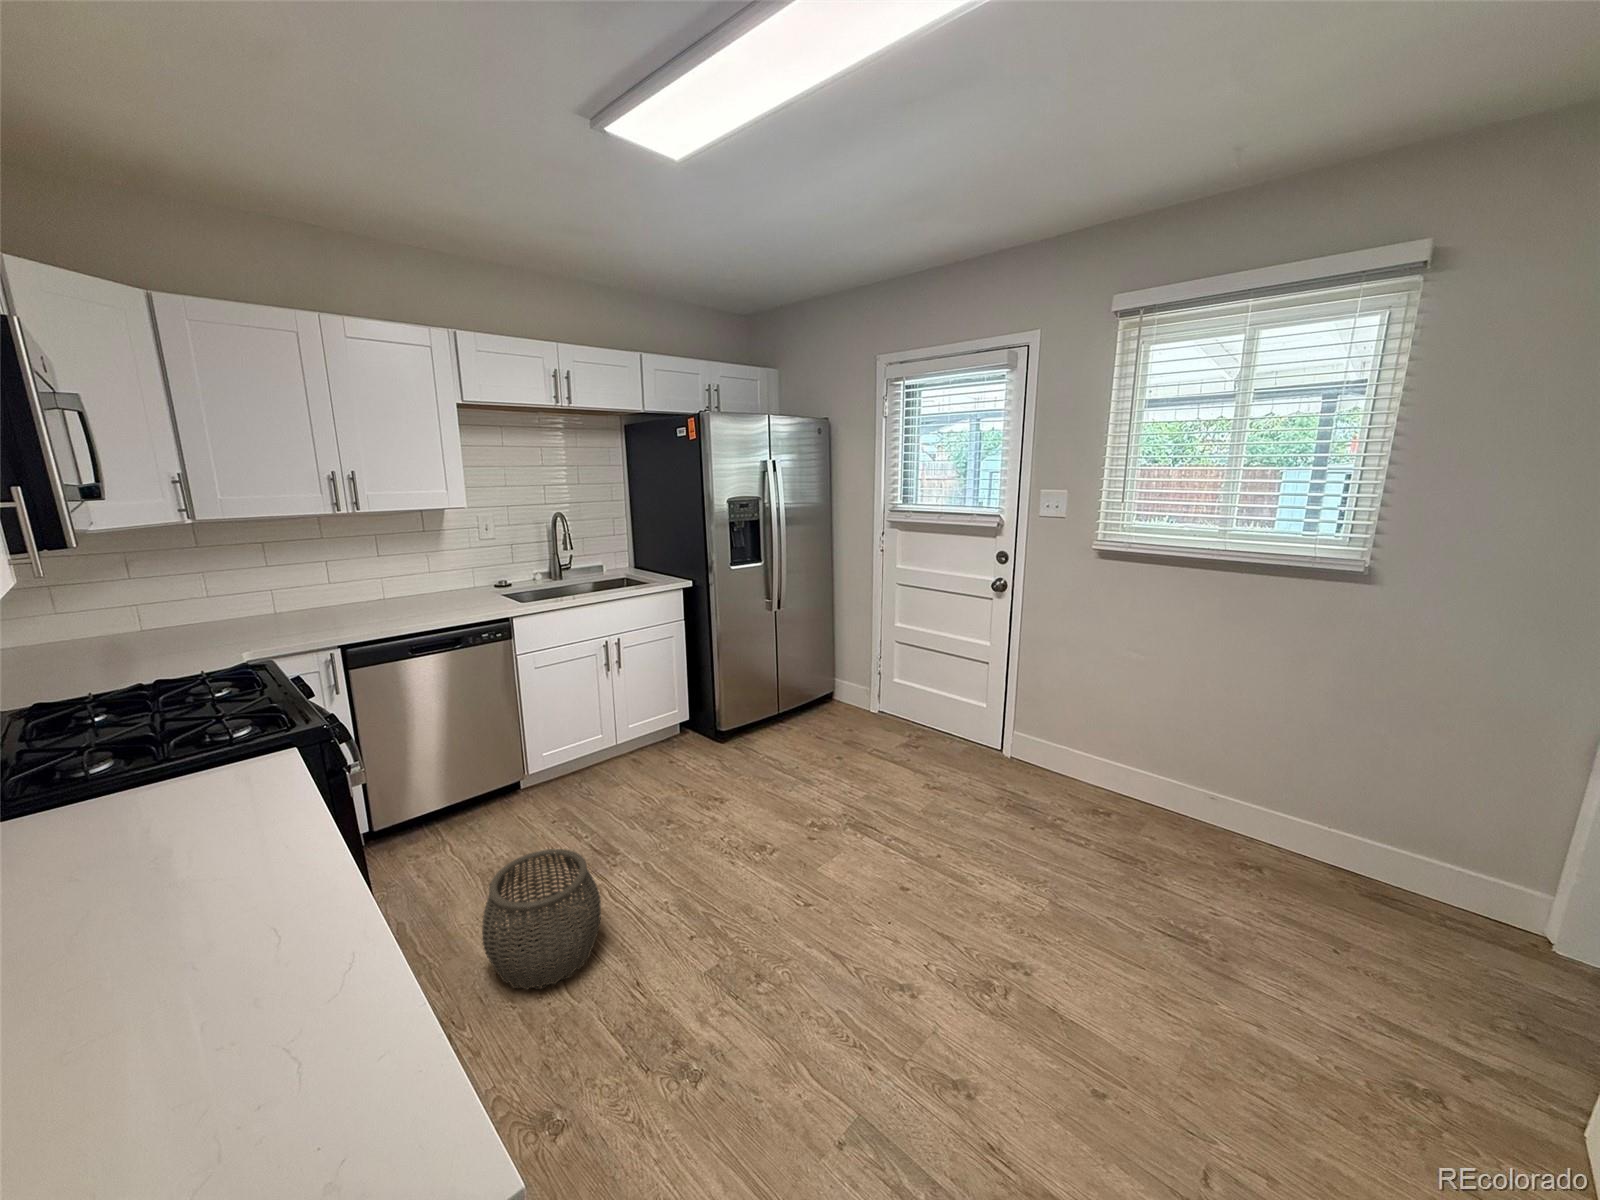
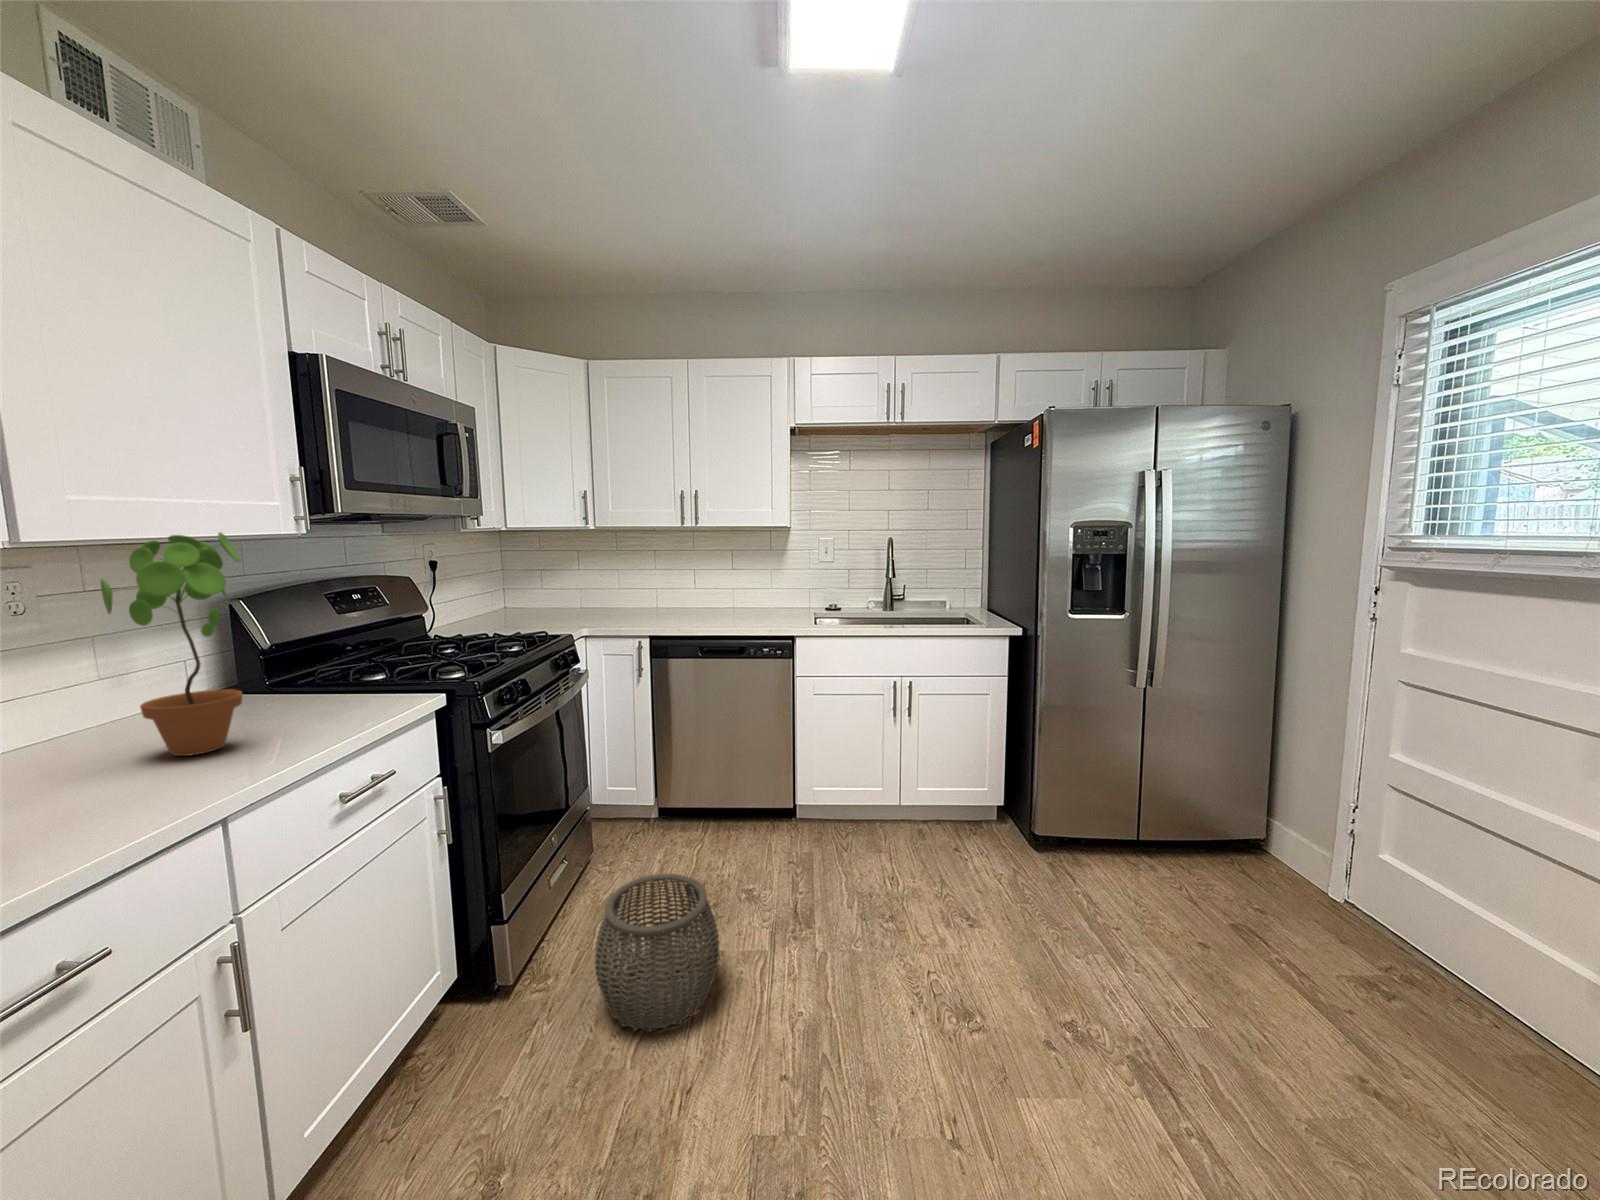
potted plant: none [79,616,260,899] -> present [101,532,242,756]

